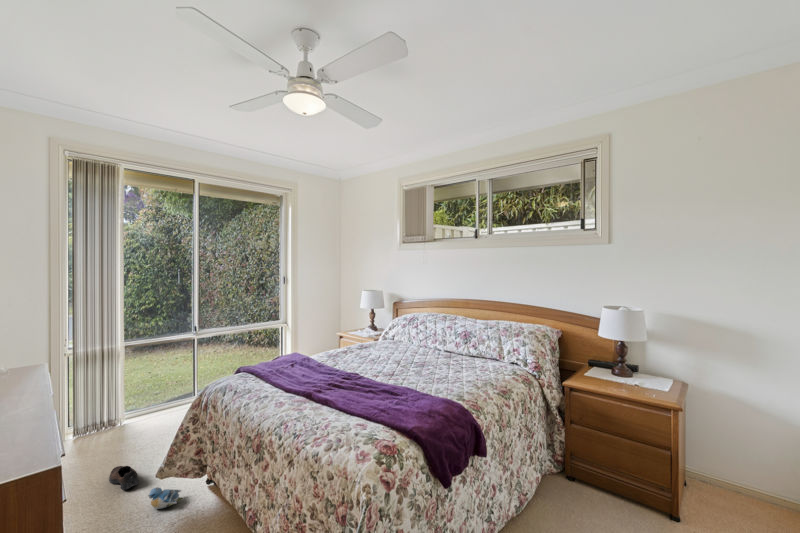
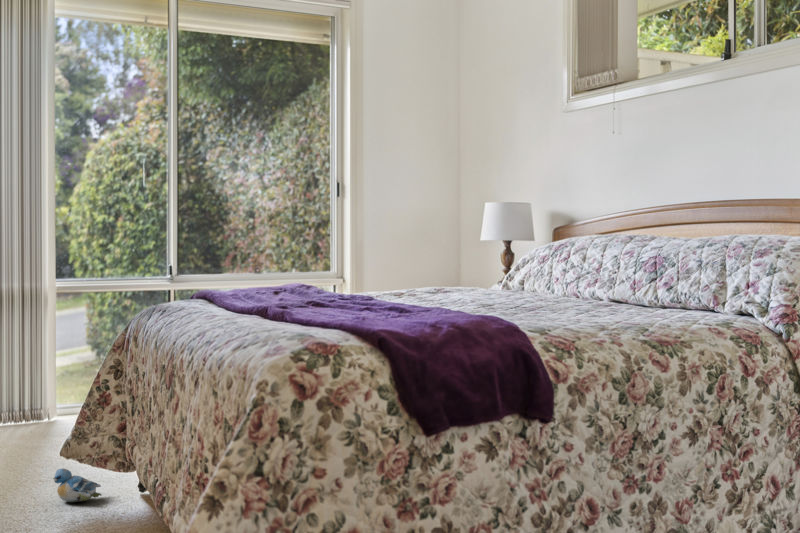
shoe: present [109,466,139,490] -> none [17,447,52,478]

